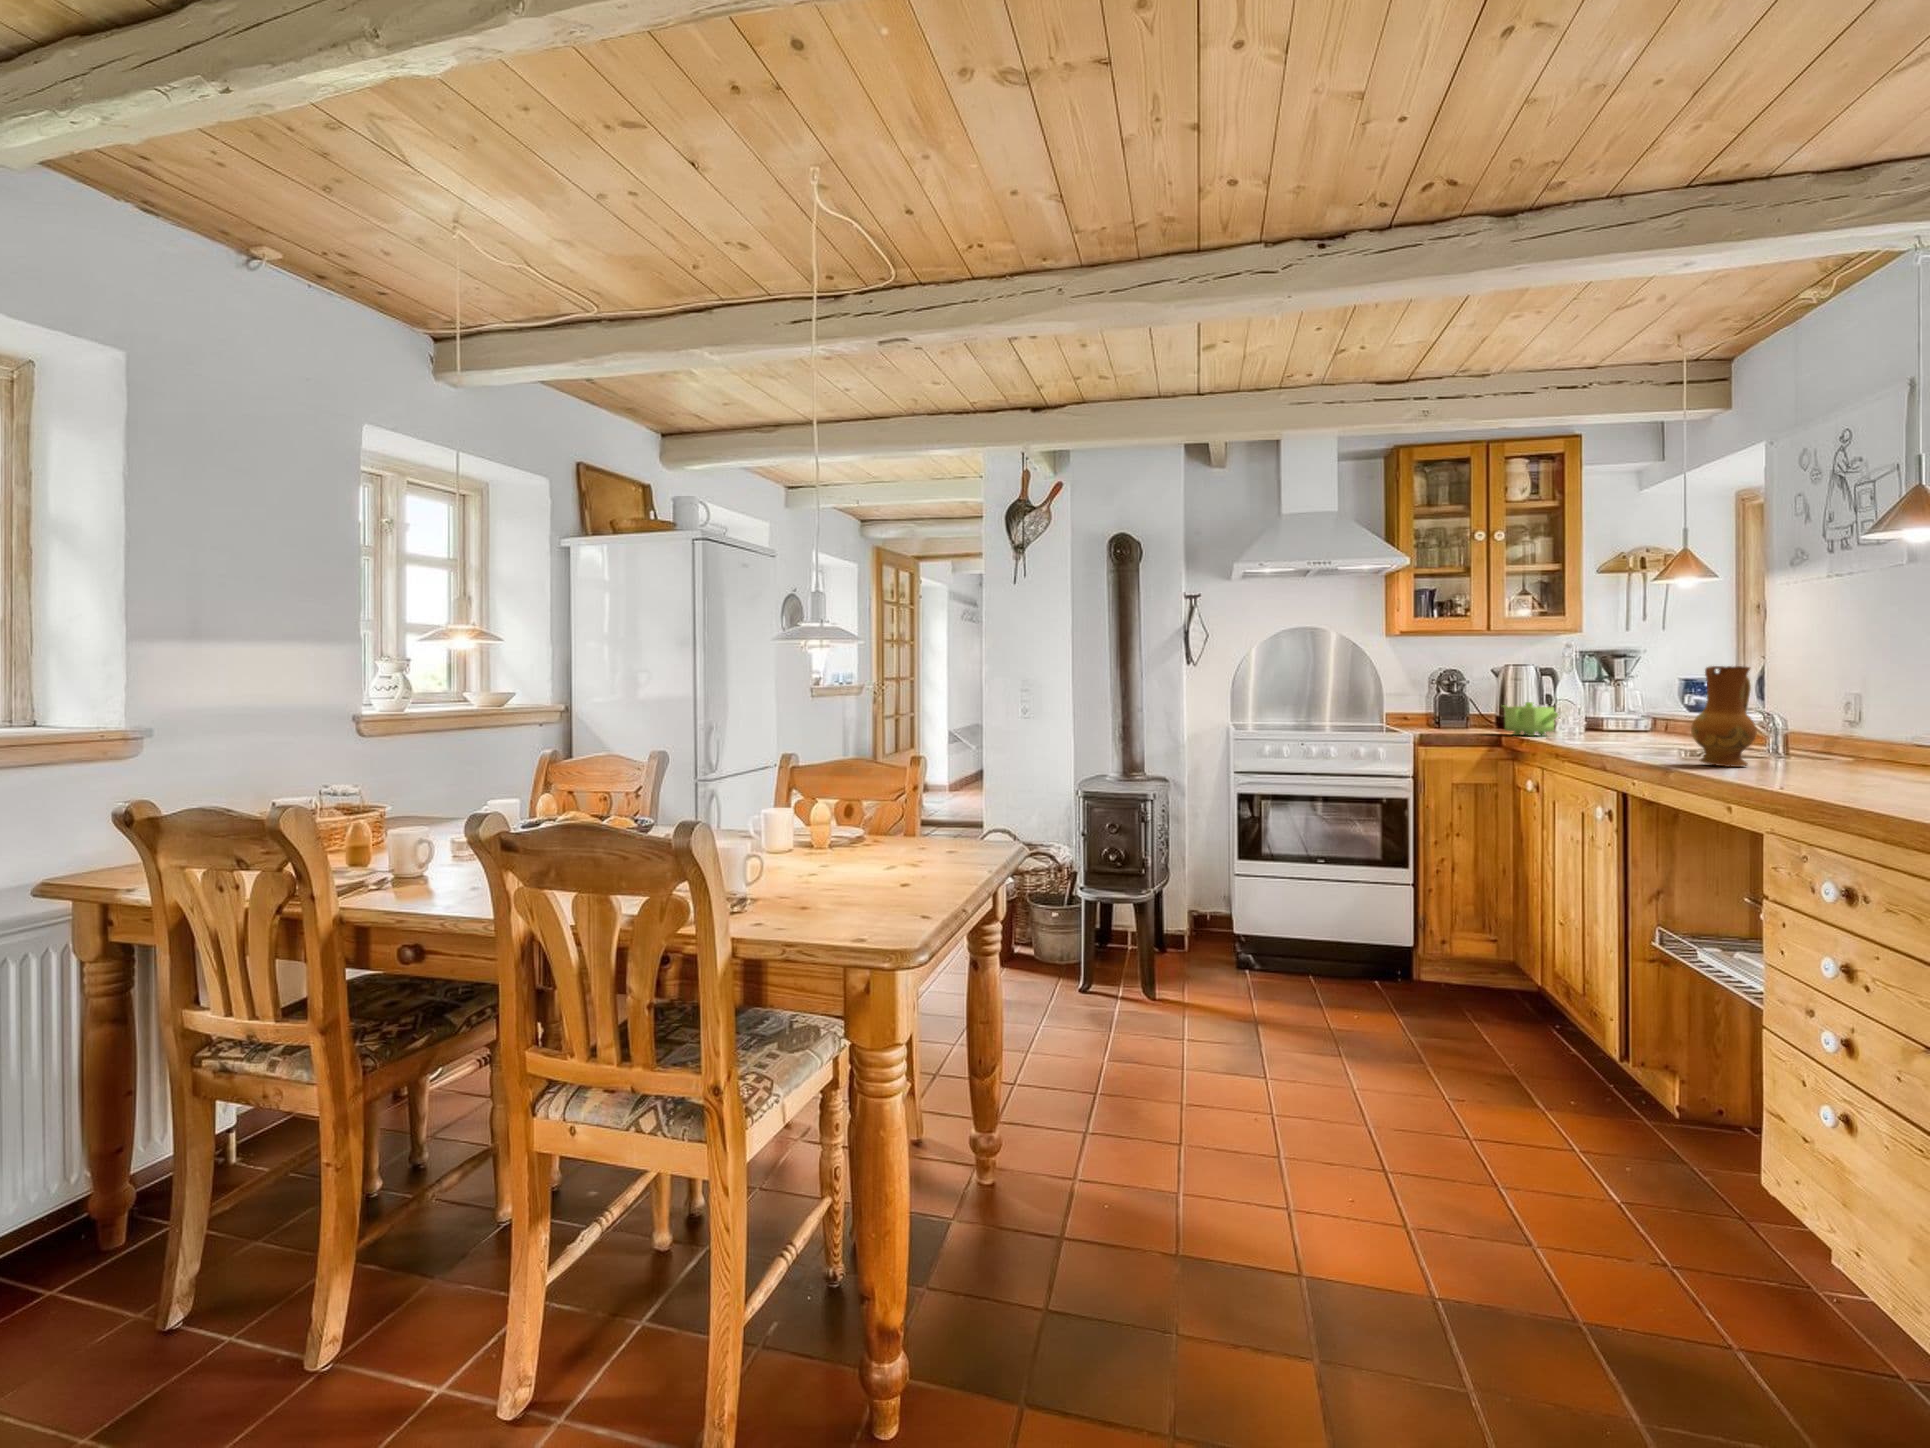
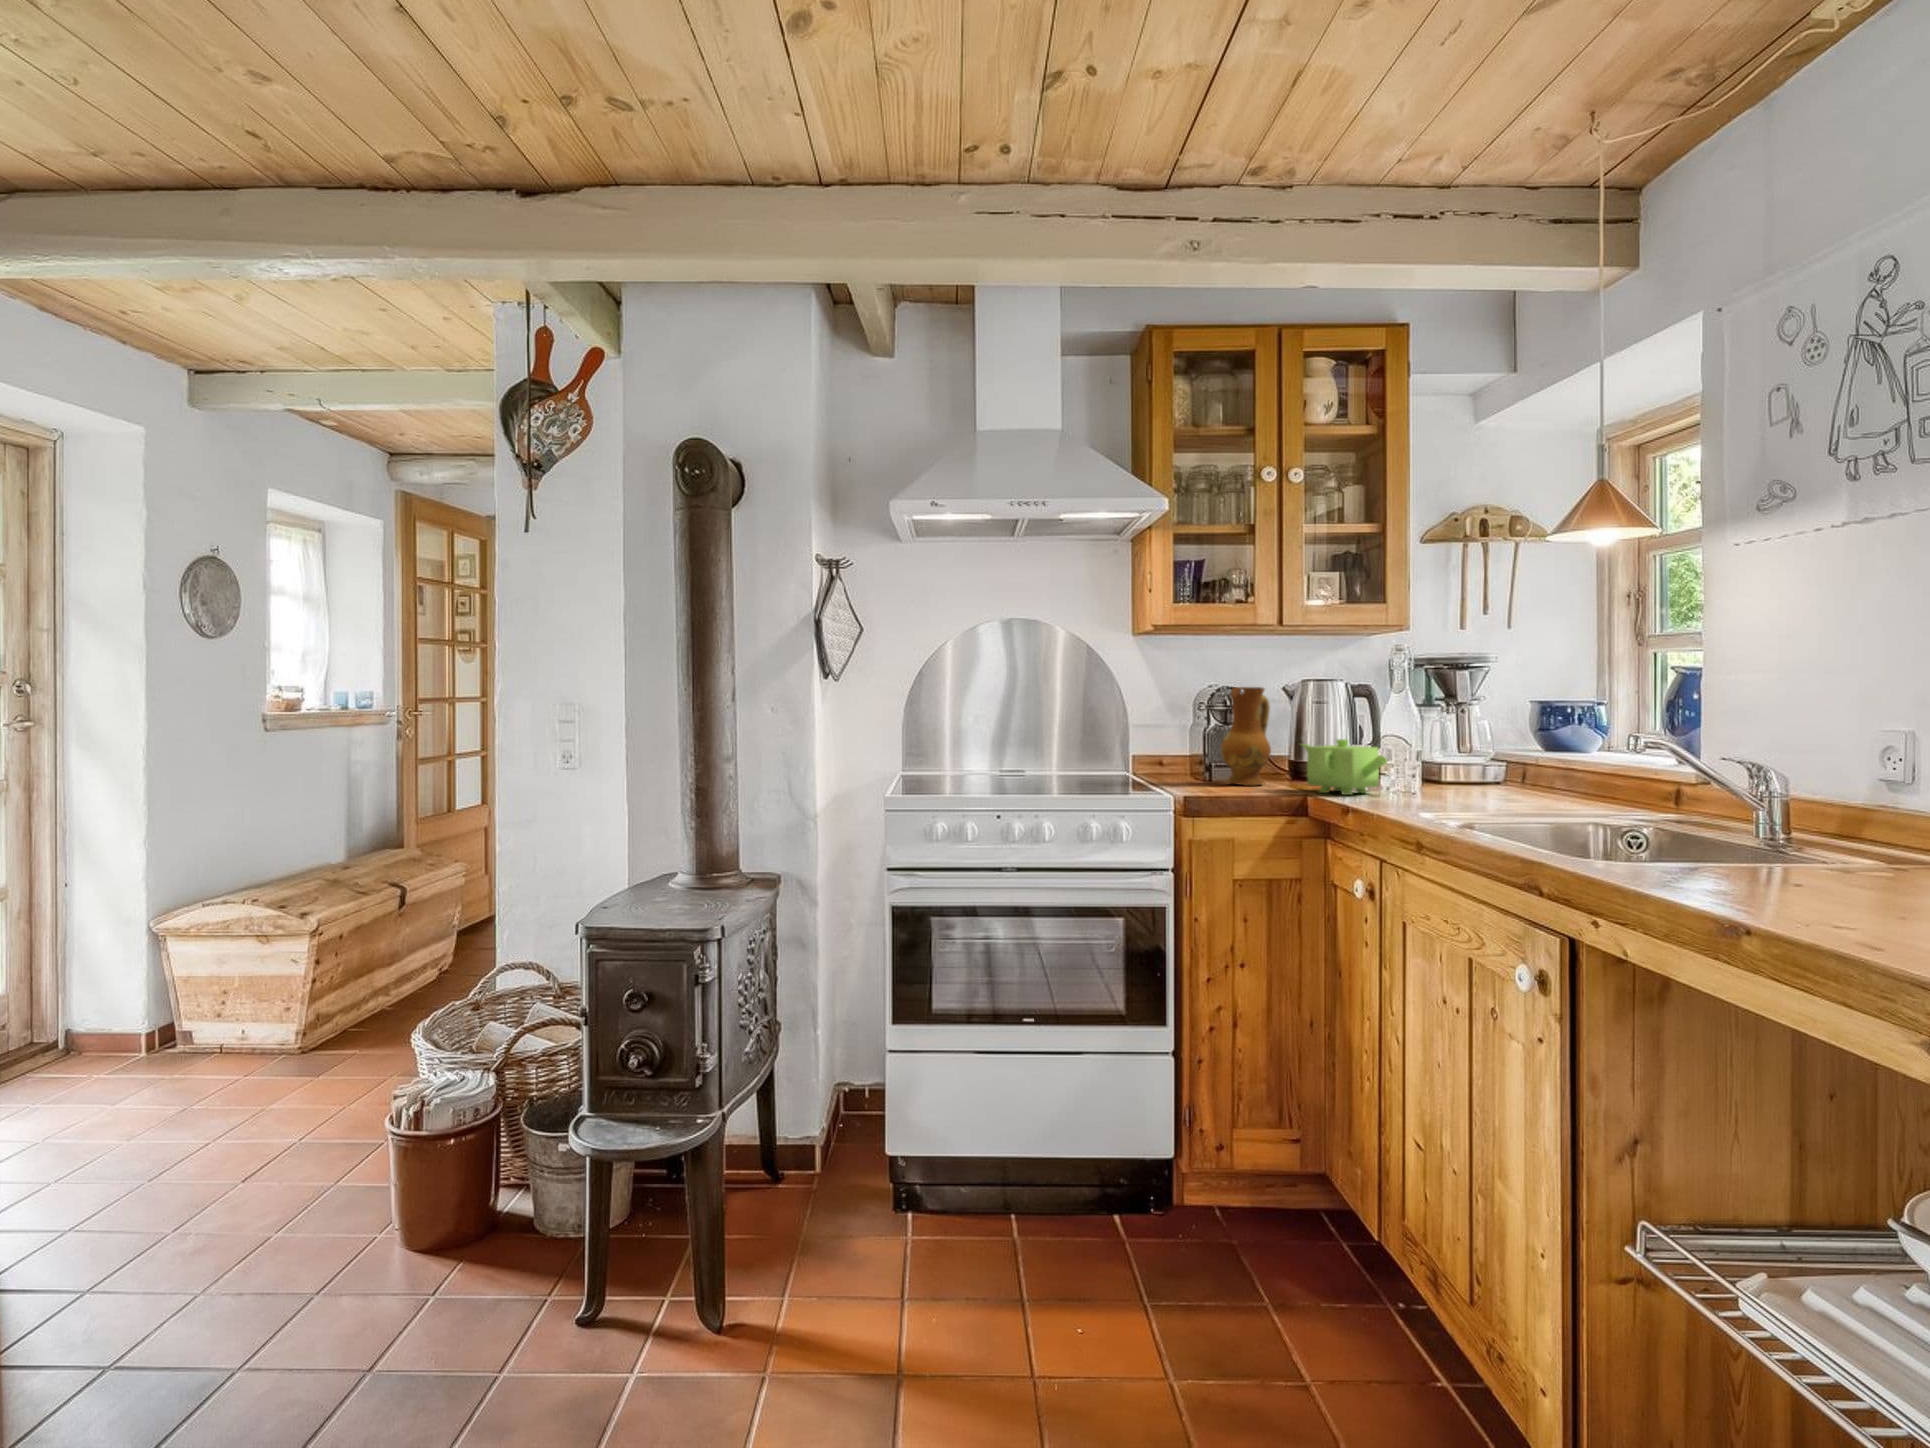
ceramic jug: present [1691,666,1757,767] -> present [1221,687,1271,786]

